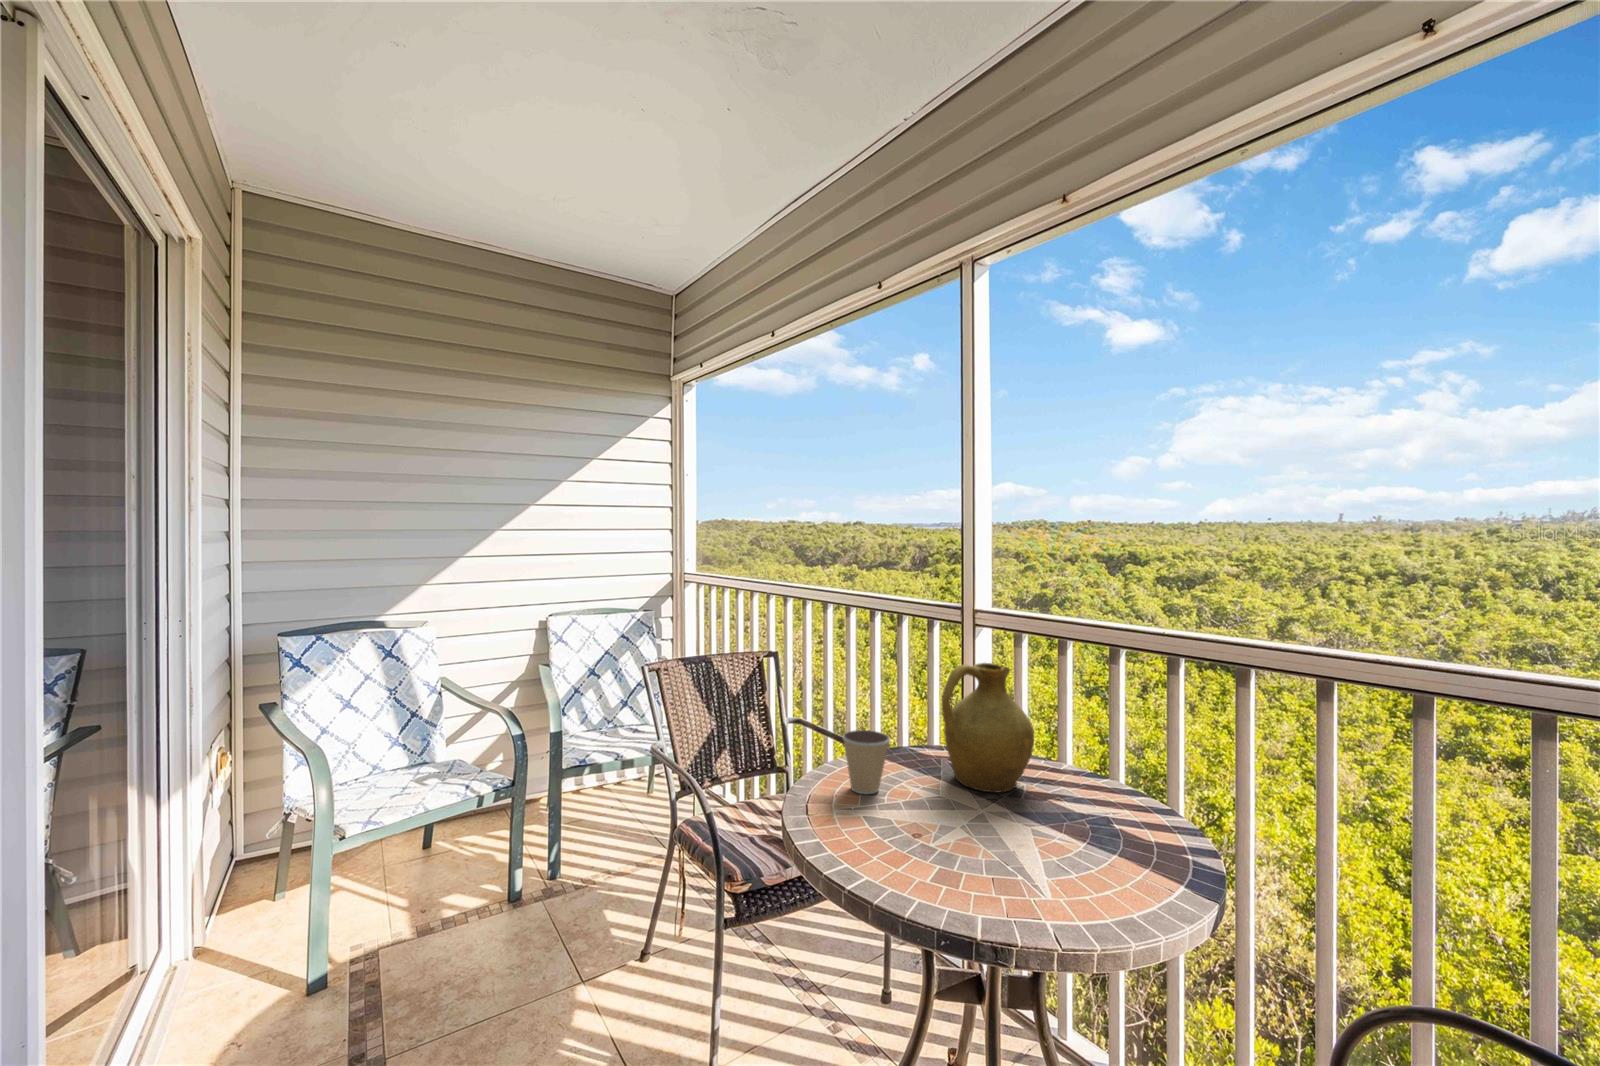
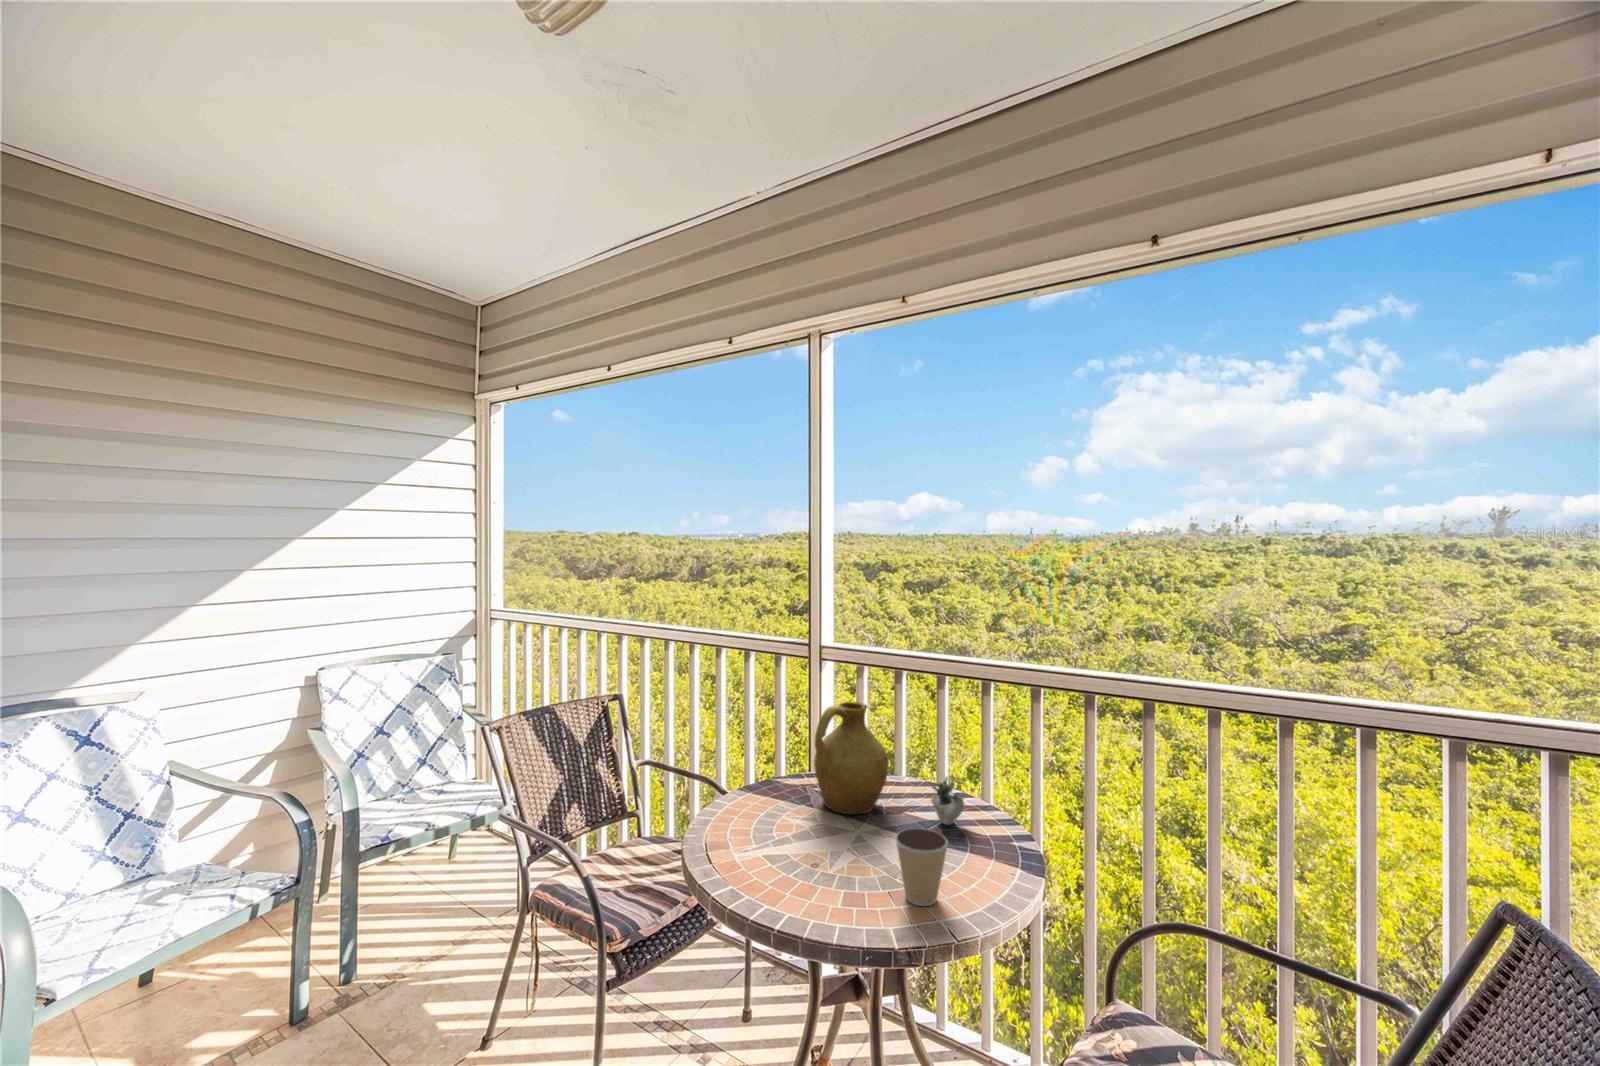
coffee cup: present [843,730,890,794] -> present [895,828,948,906]
succulent plant: none [1081,760,1144,820] -> present [931,777,964,825]

